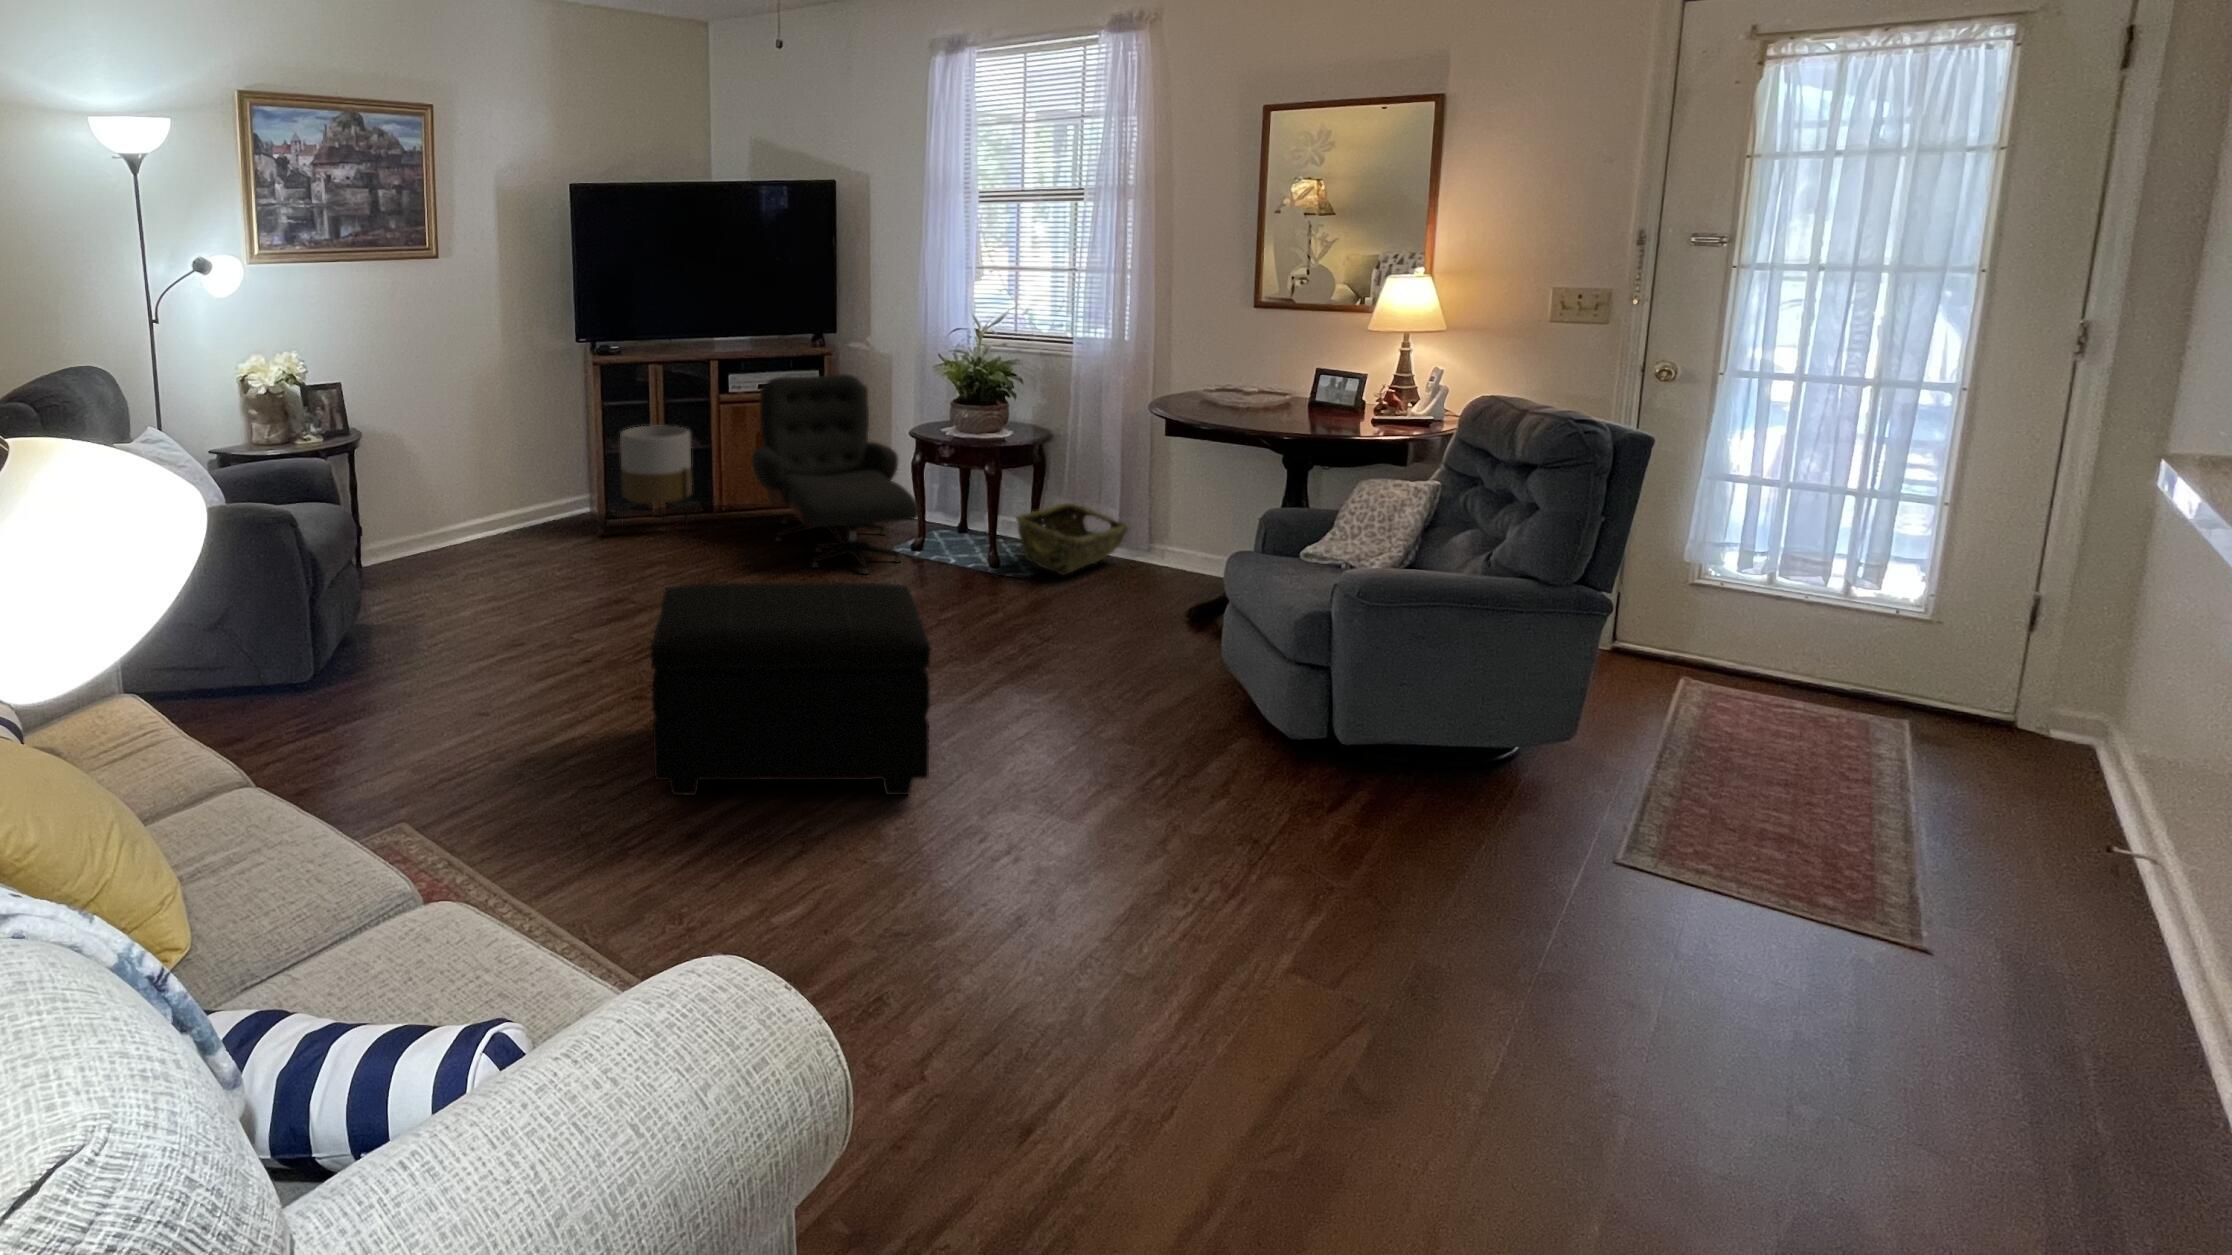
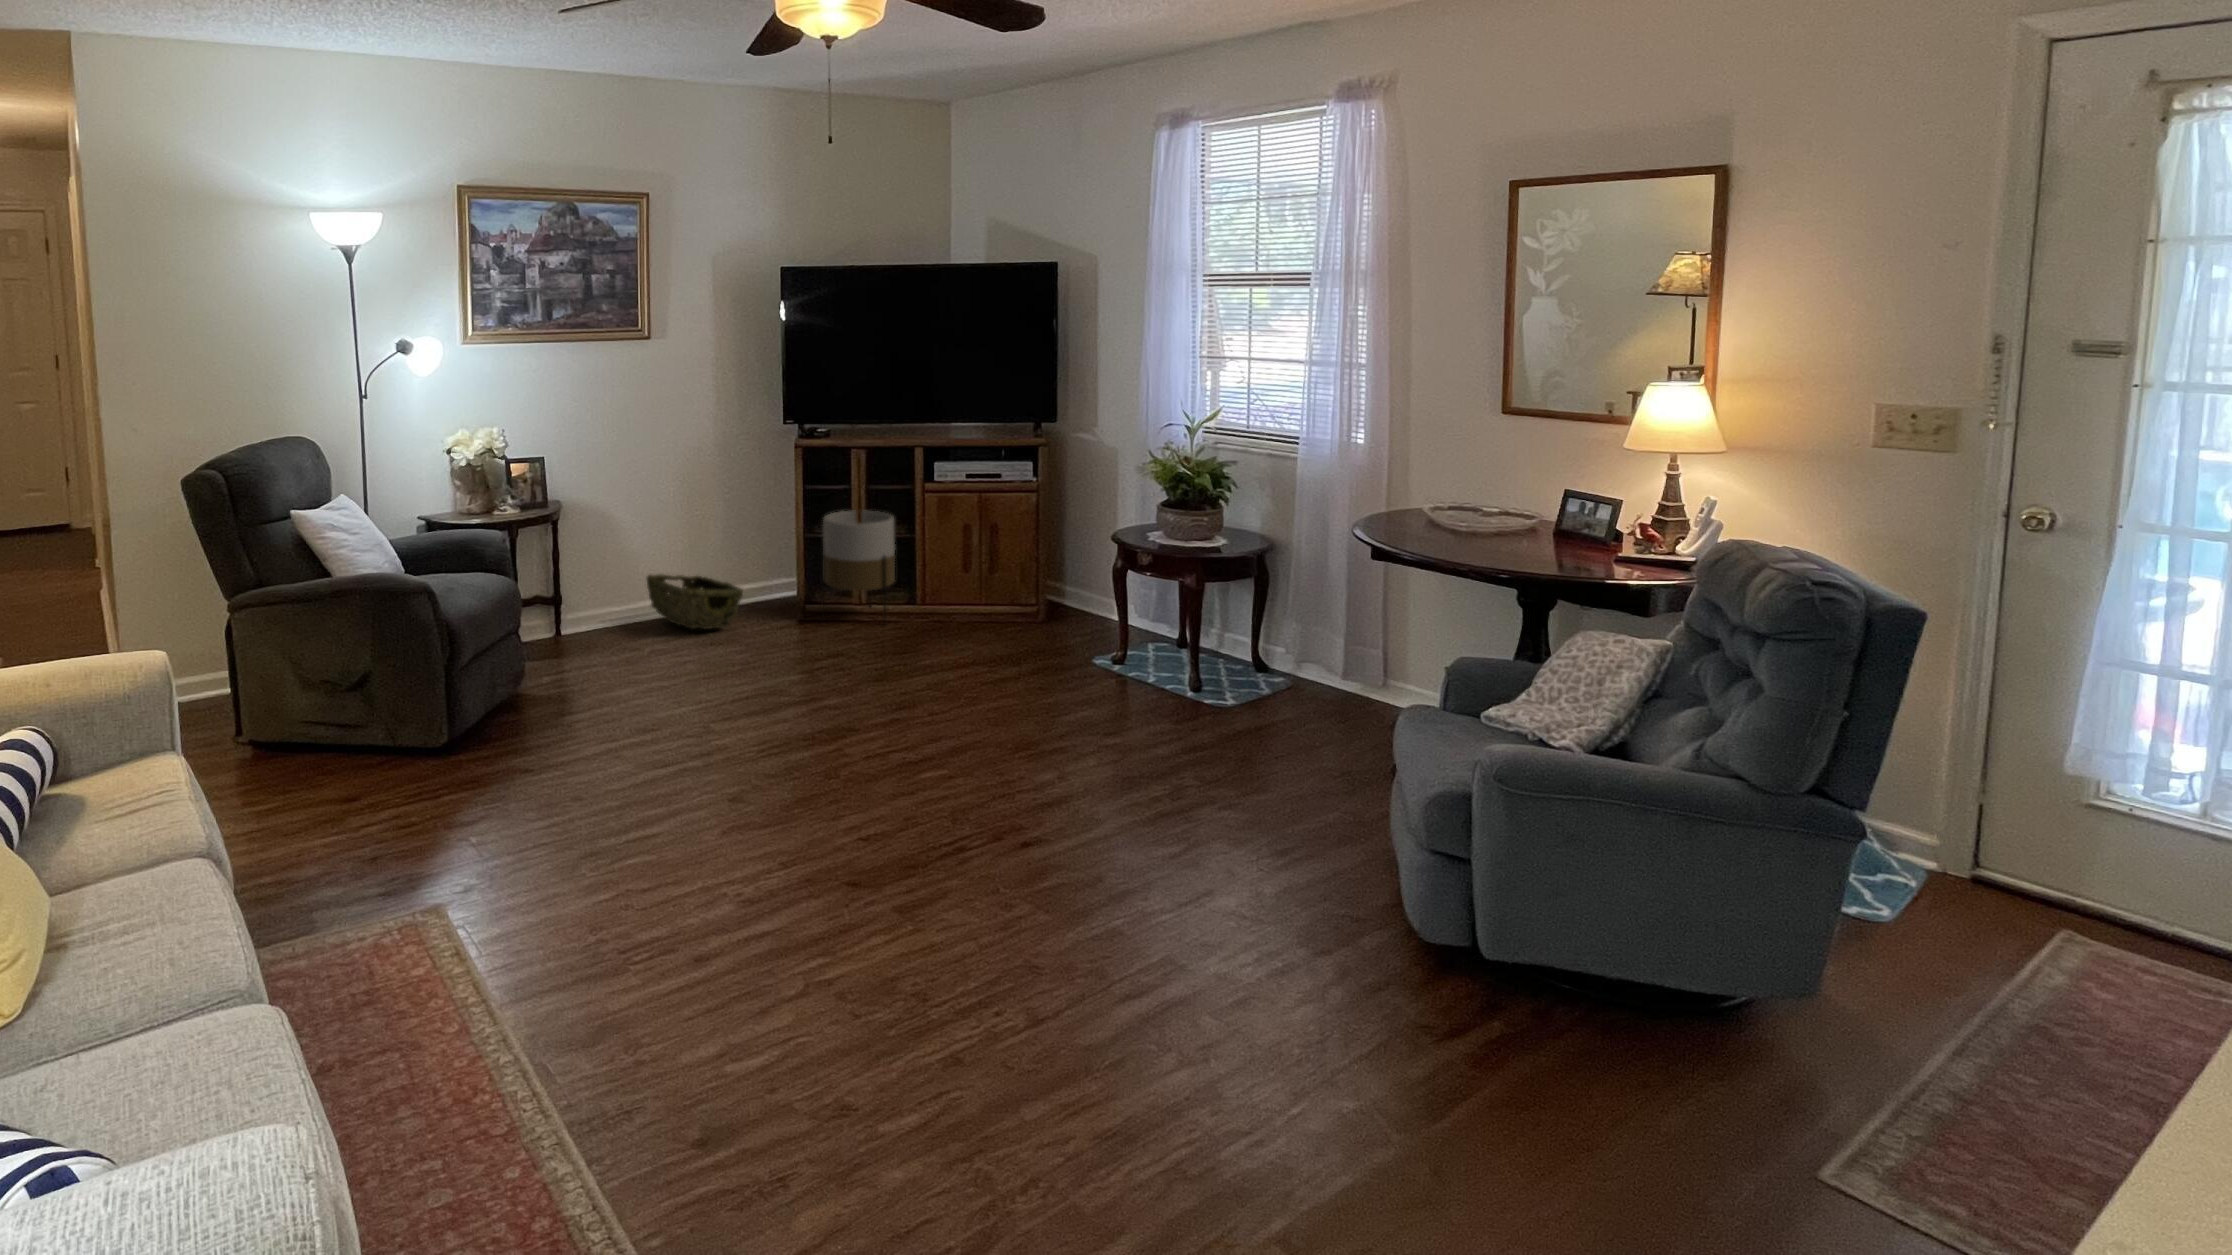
lounge chair: present [751,374,920,574] -> none [954,467,1114,683]
woven basket: present [1016,503,1128,575] -> present [647,574,743,629]
footstool: present [651,582,931,796] -> none [703,688,1012,943]

